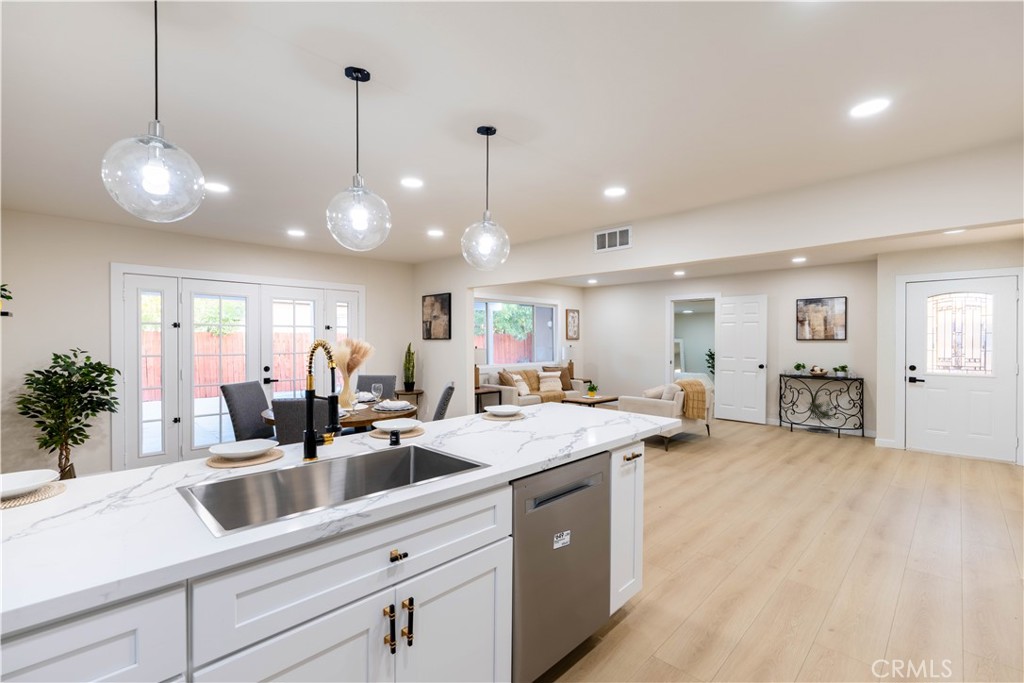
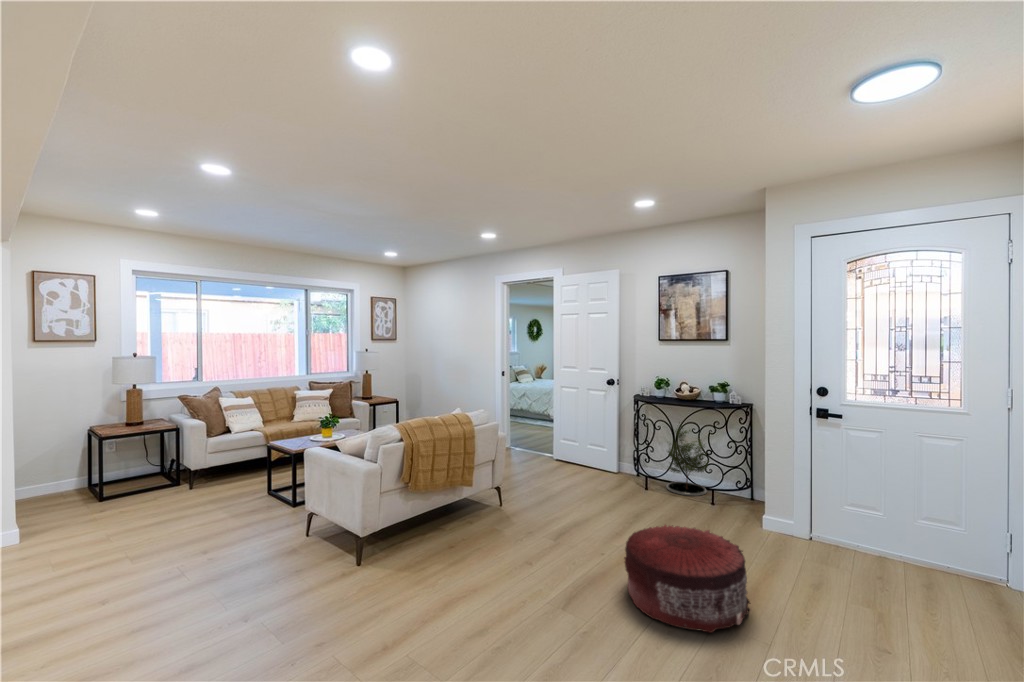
pouf: none [812,433,879,470] -> present [624,525,750,633]

